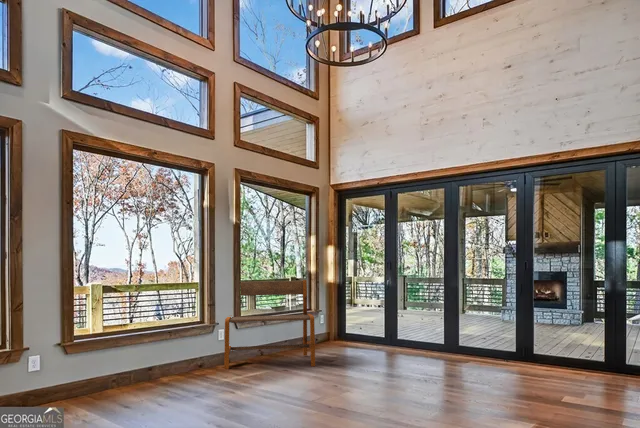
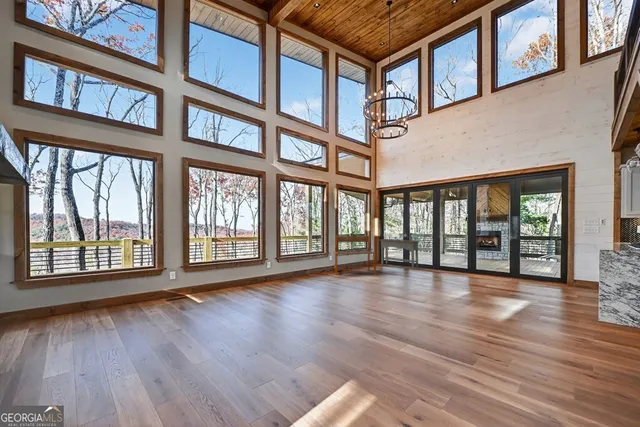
console table: none [334,289,413,353] -> present [380,239,419,269]

